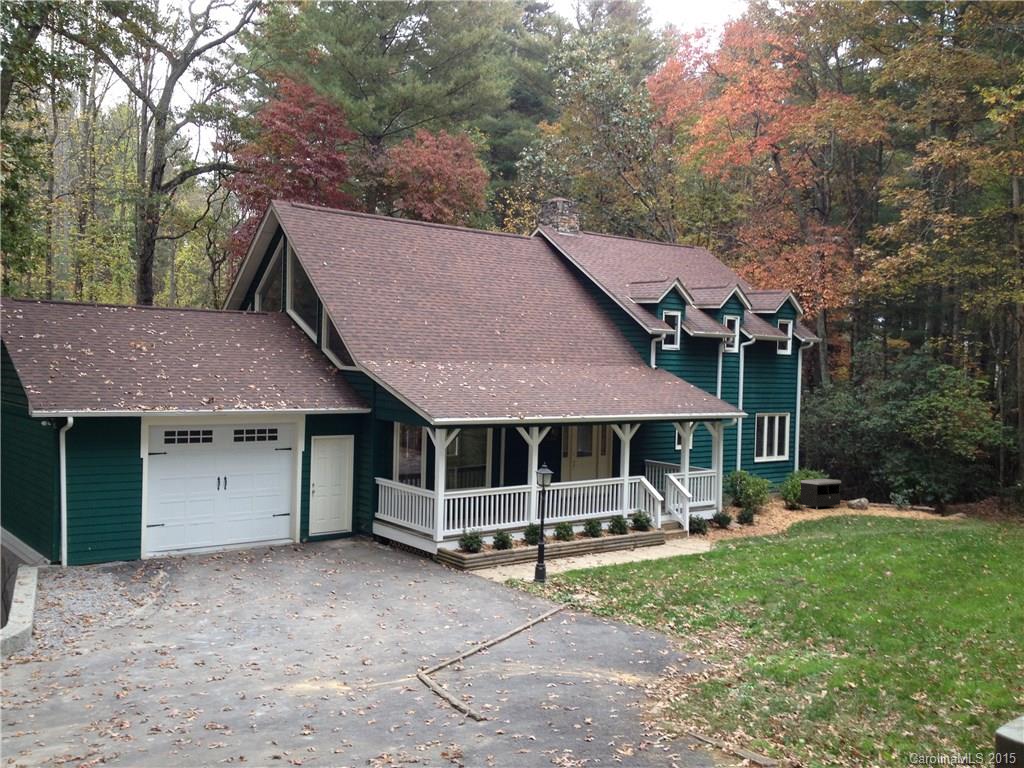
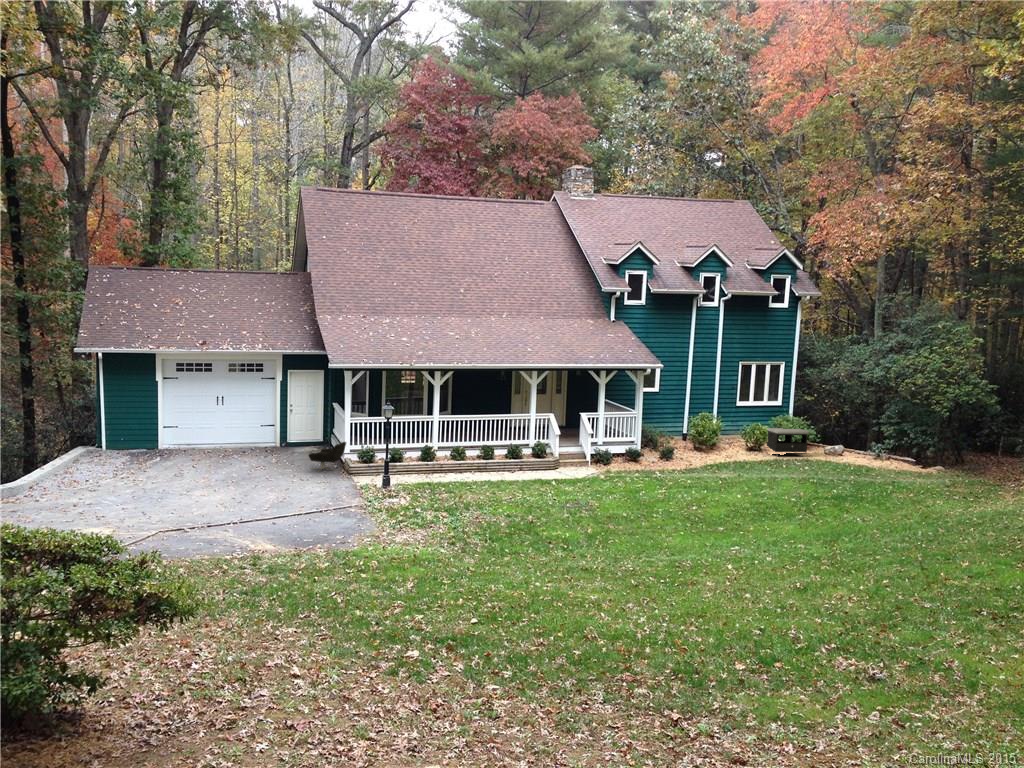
lounge chair: none [396,525,446,569] -> present [309,442,346,472]

